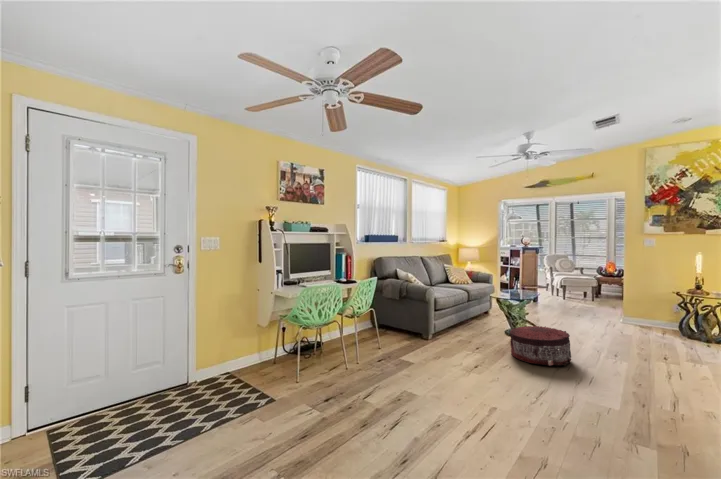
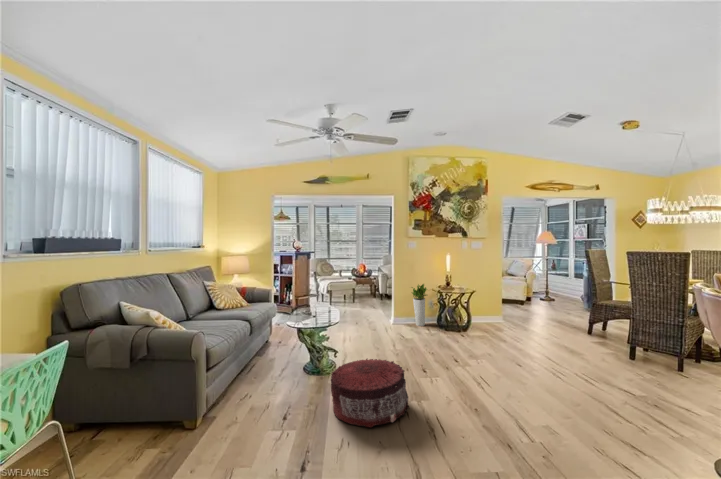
planter: none [640,284,669,330] -> present [412,284,427,326]

